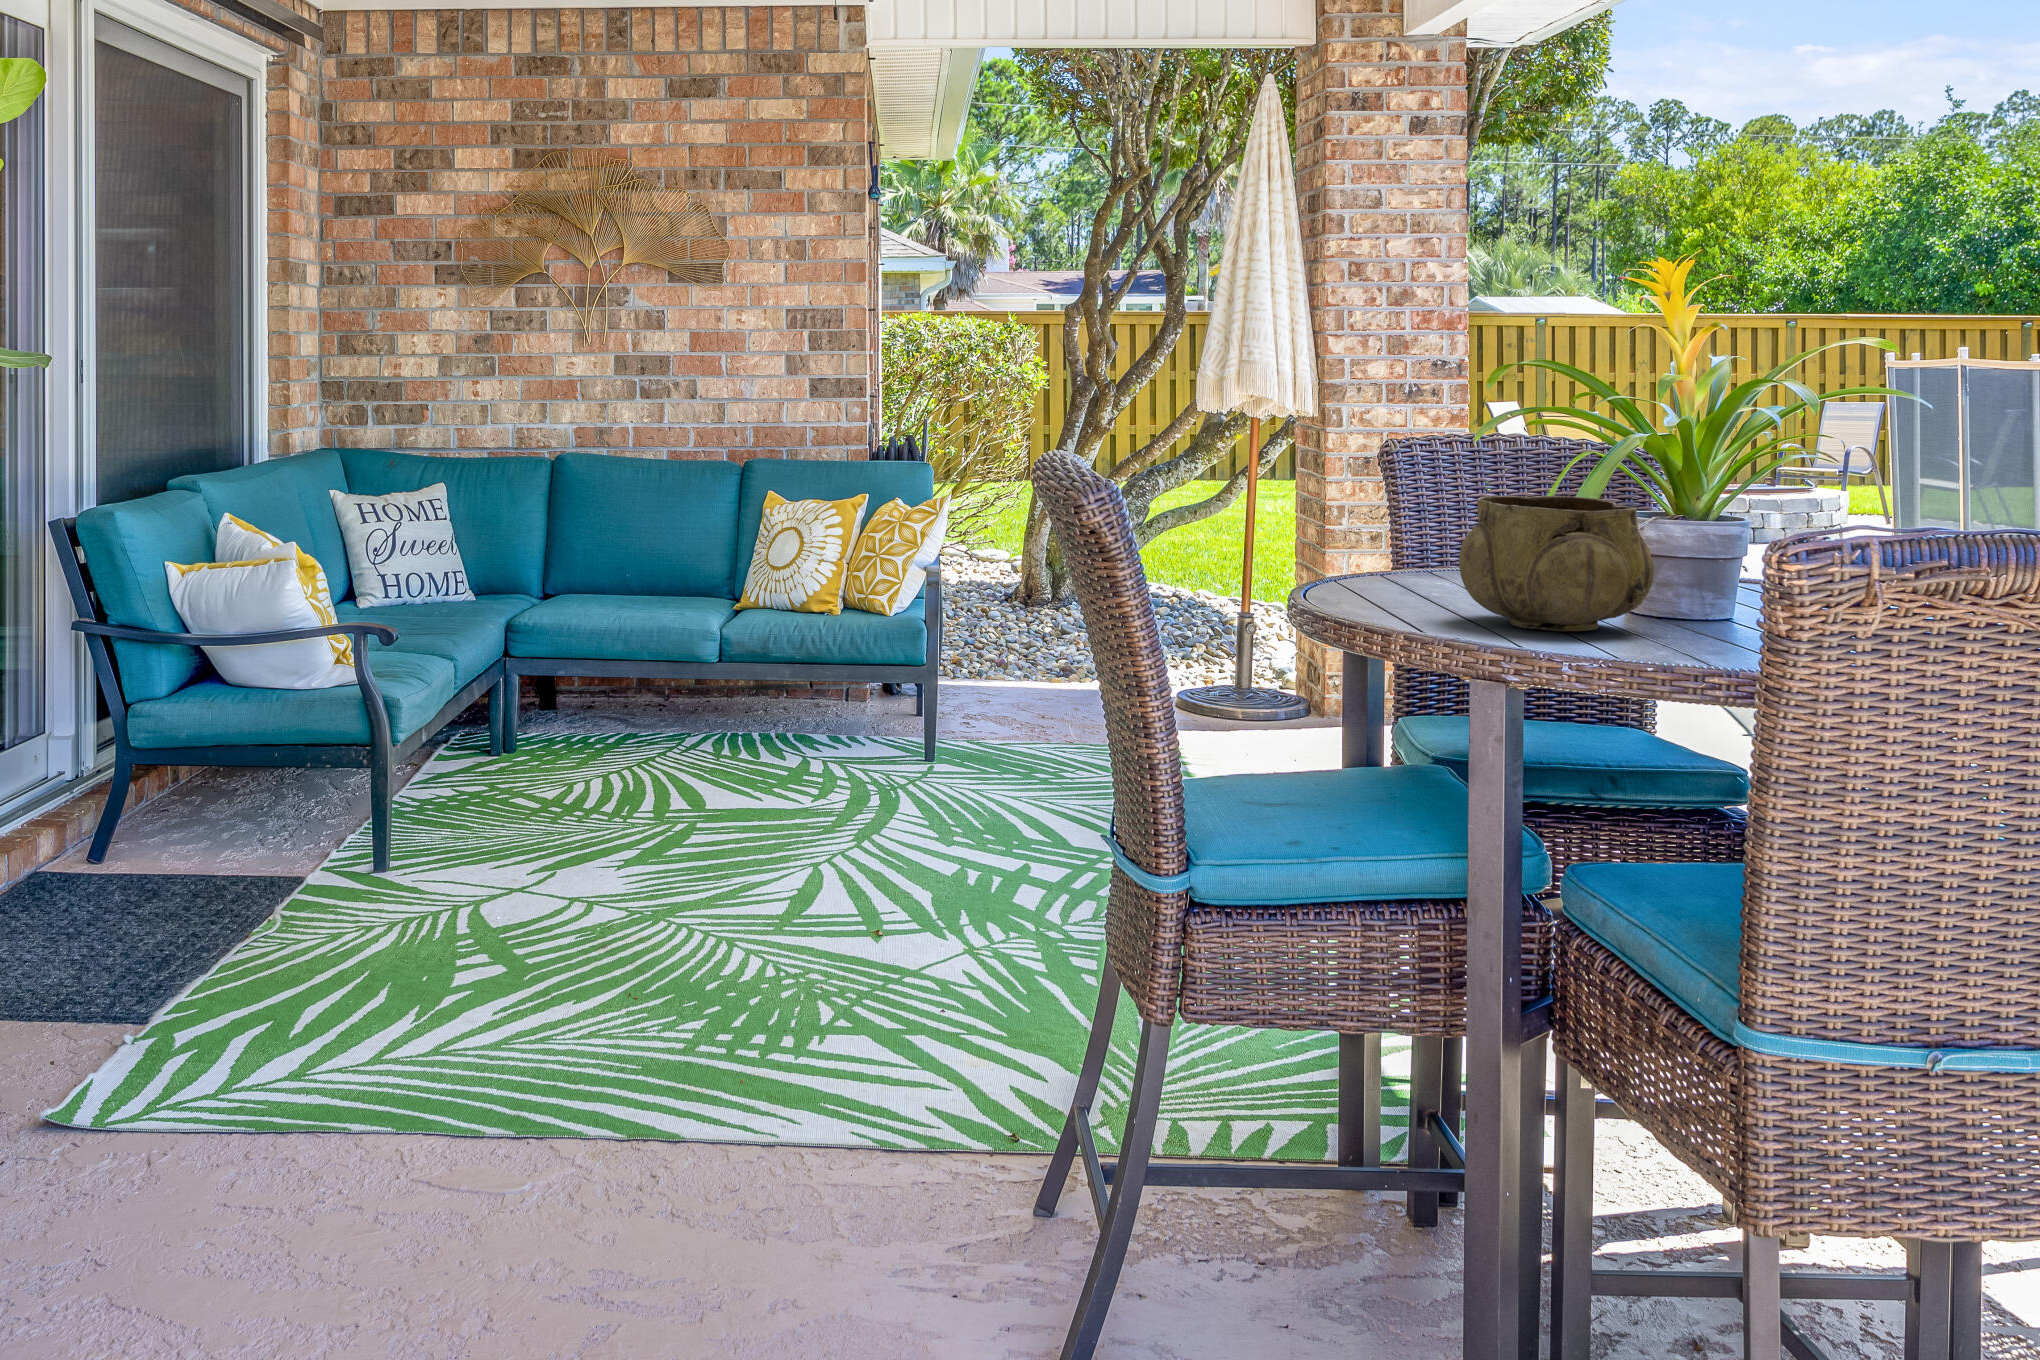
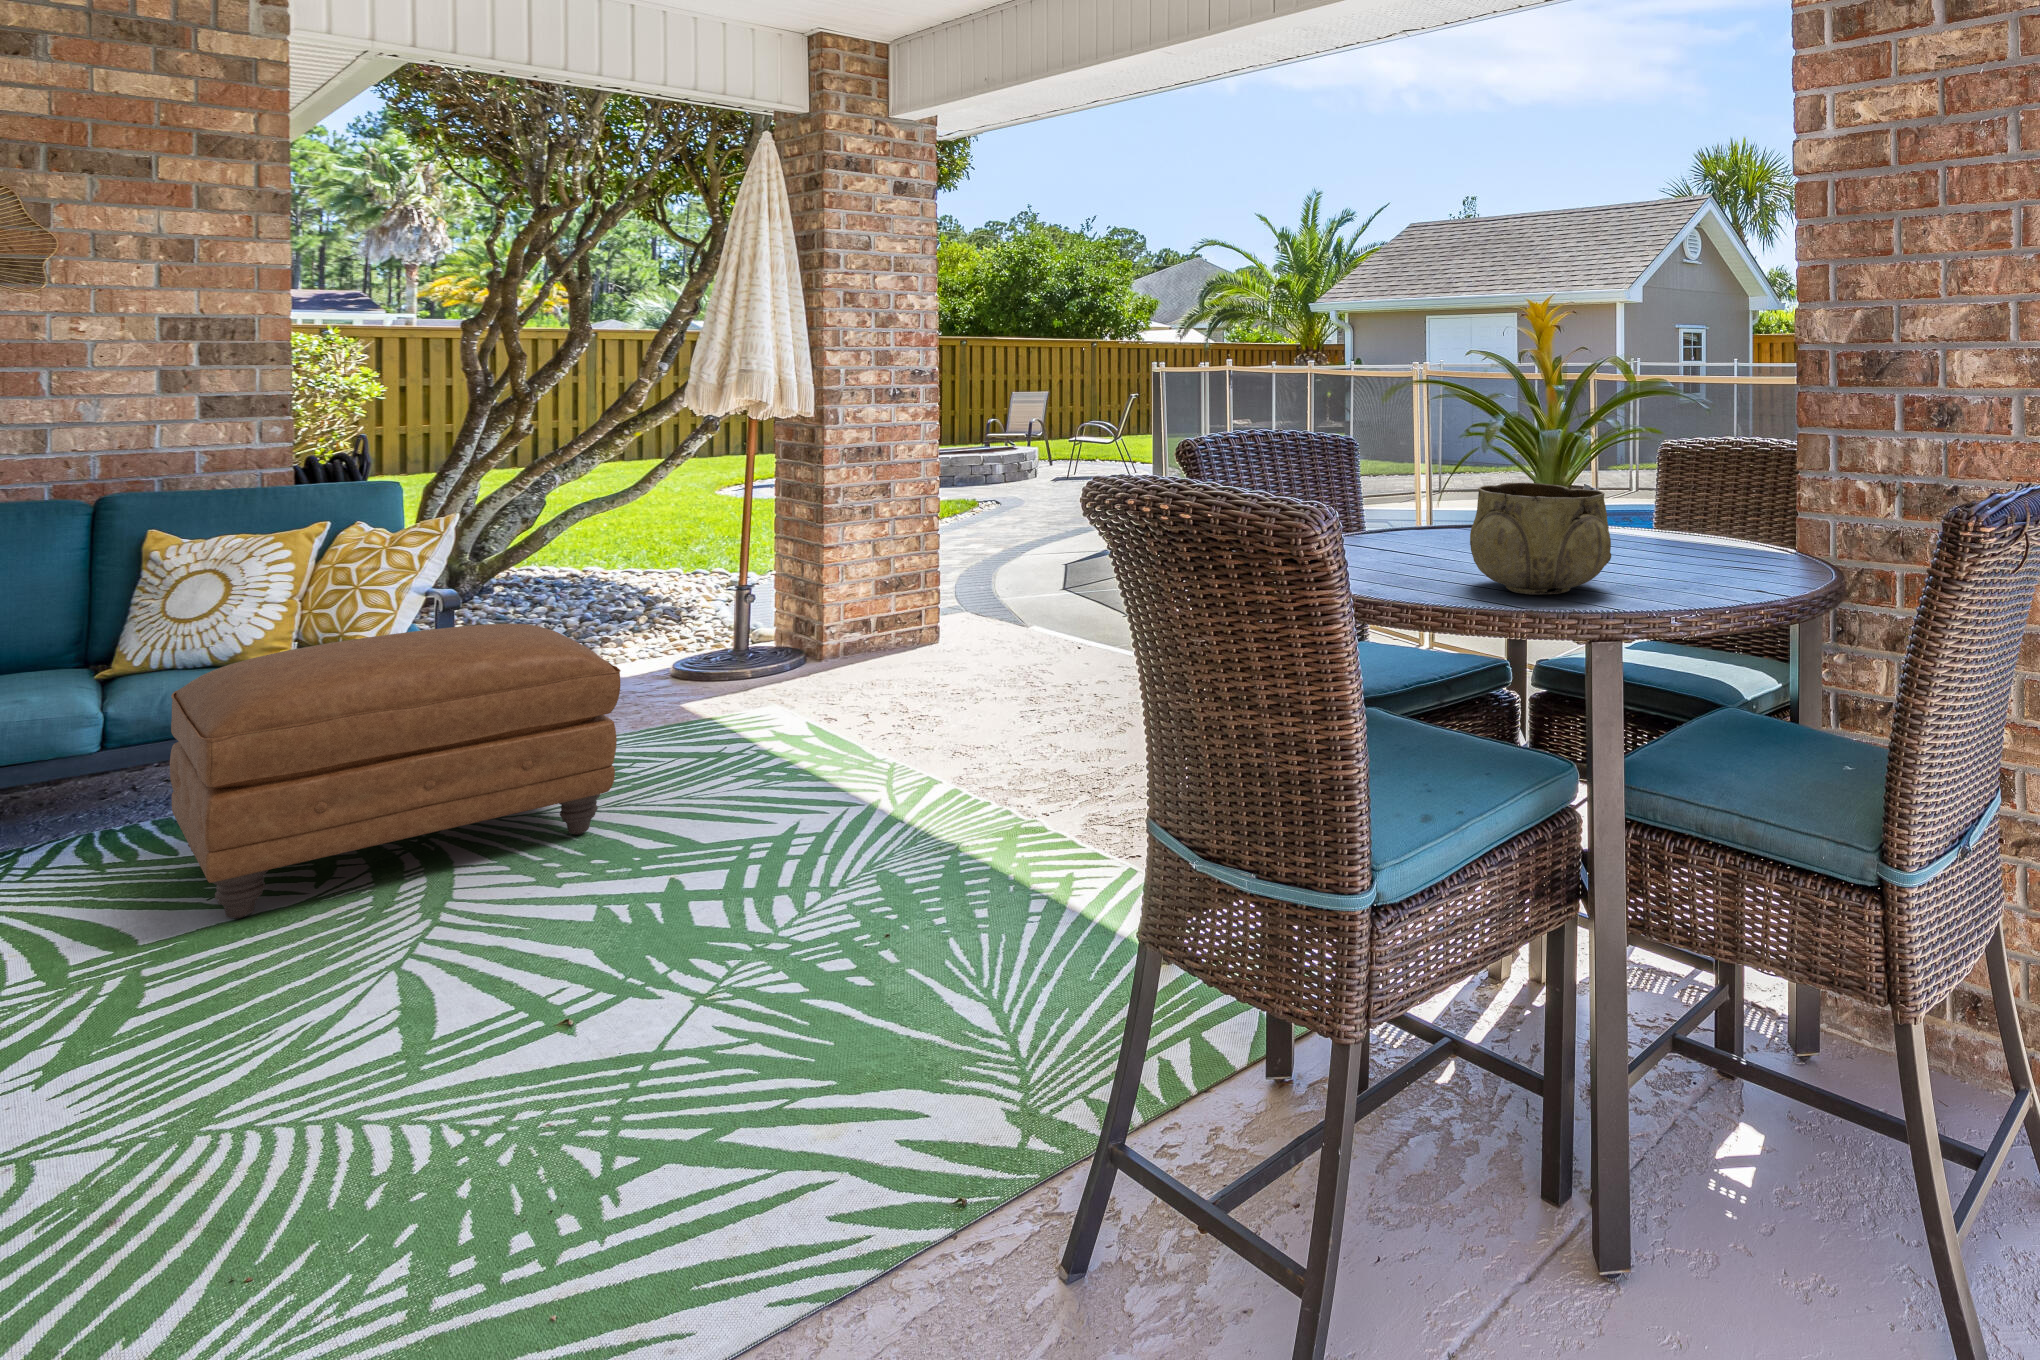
ottoman: none [740,608,1014,809] -> present [170,623,621,919]

